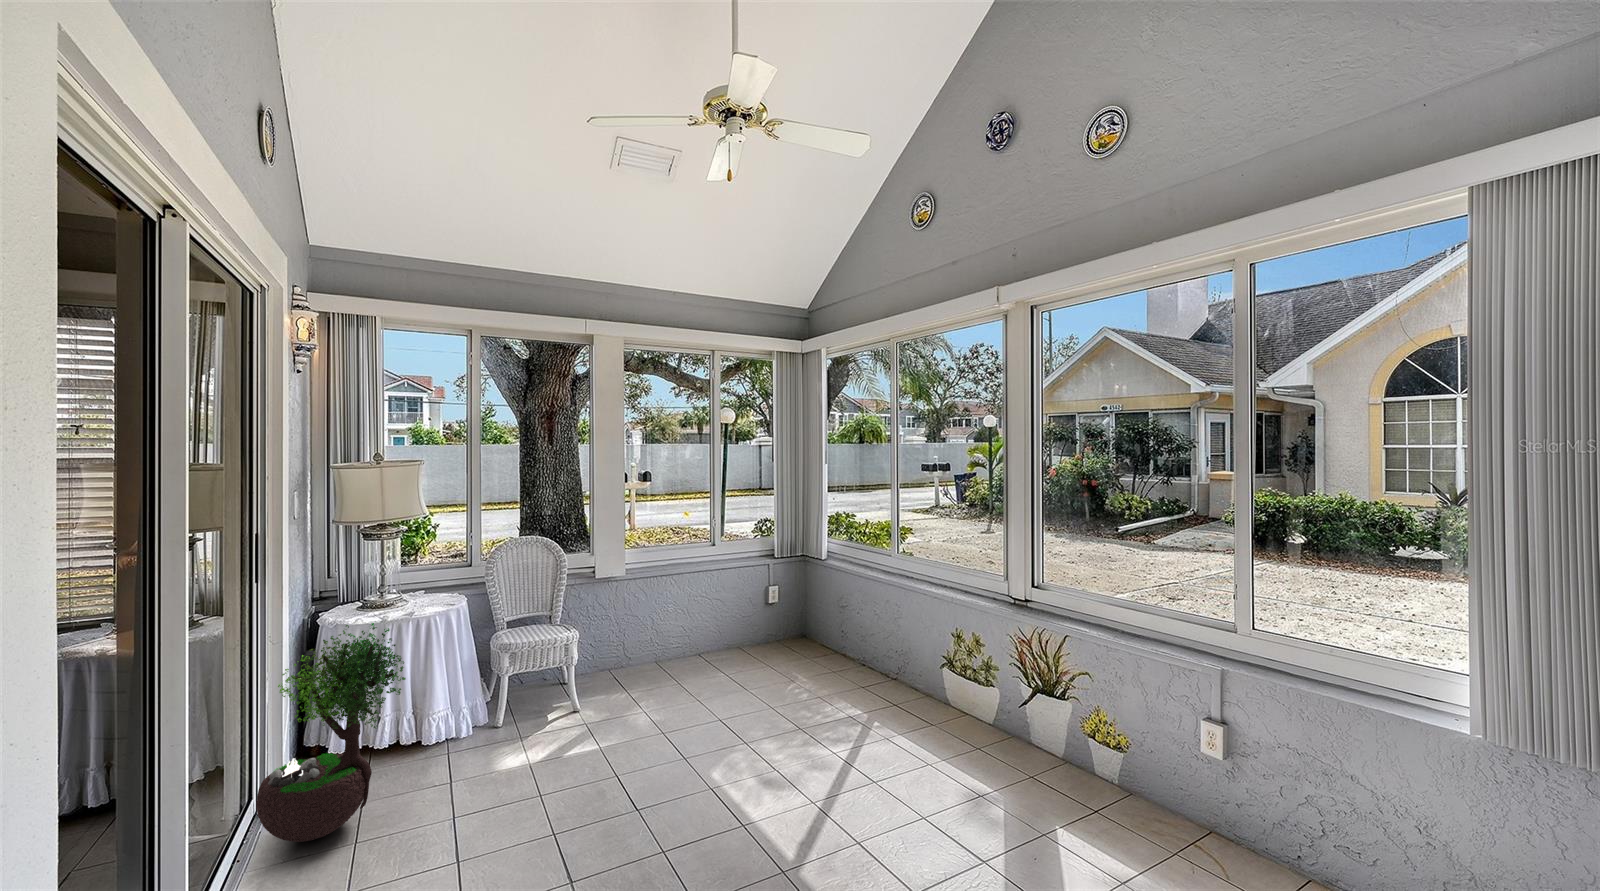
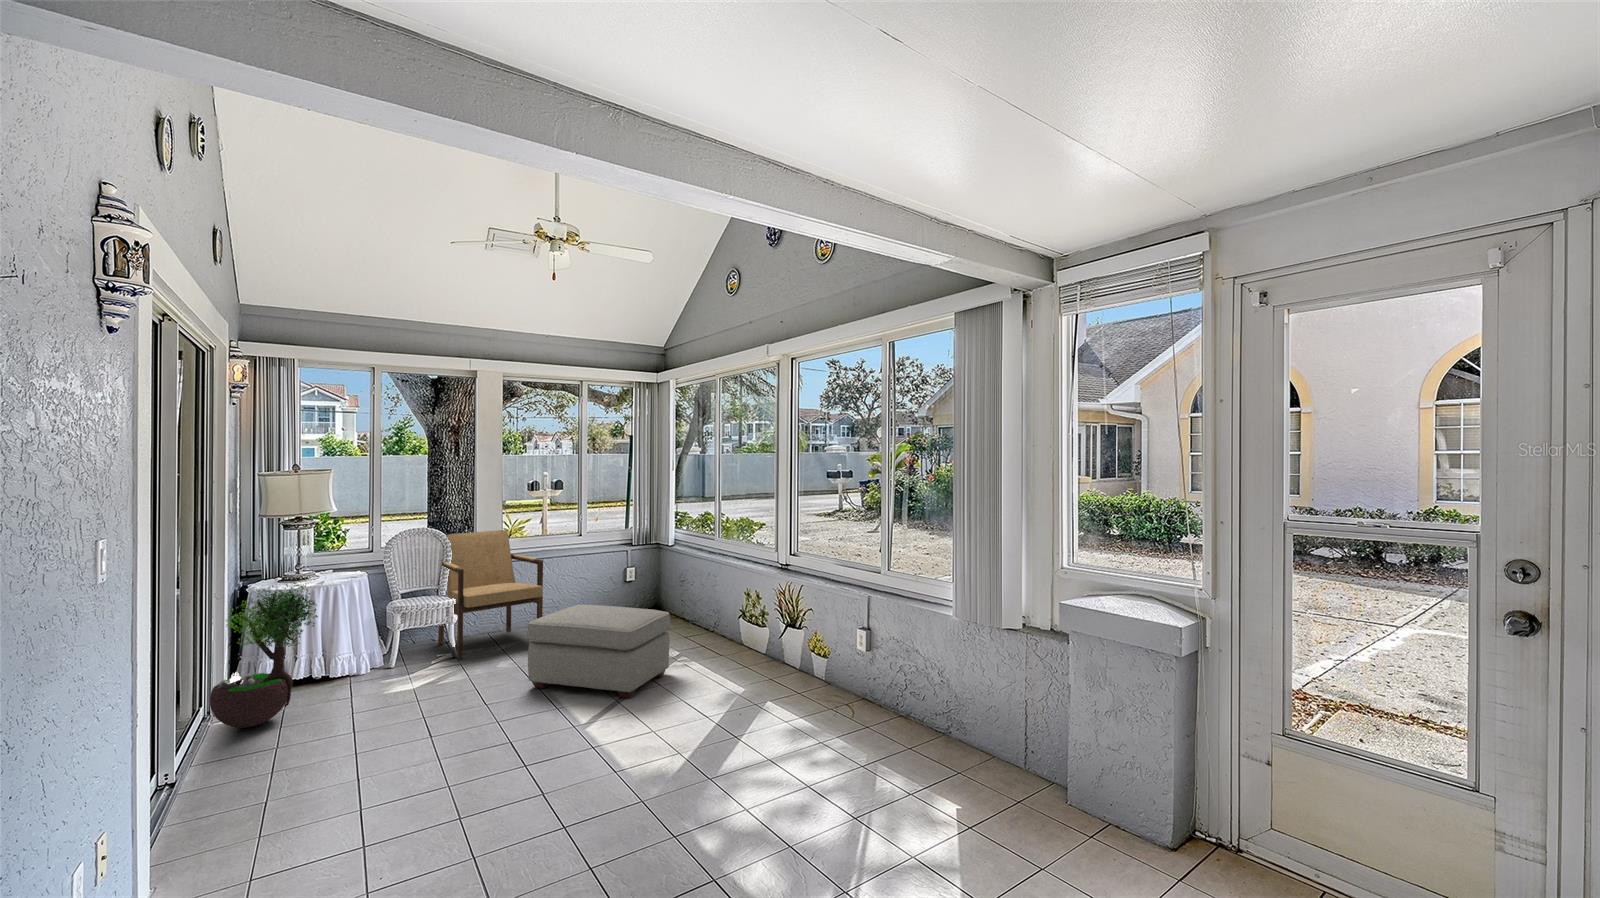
armchair: none [552,539,684,714] -> present [438,530,543,659]
ottoman: none [686,650,877,806] -> present [527,605,670,698]

